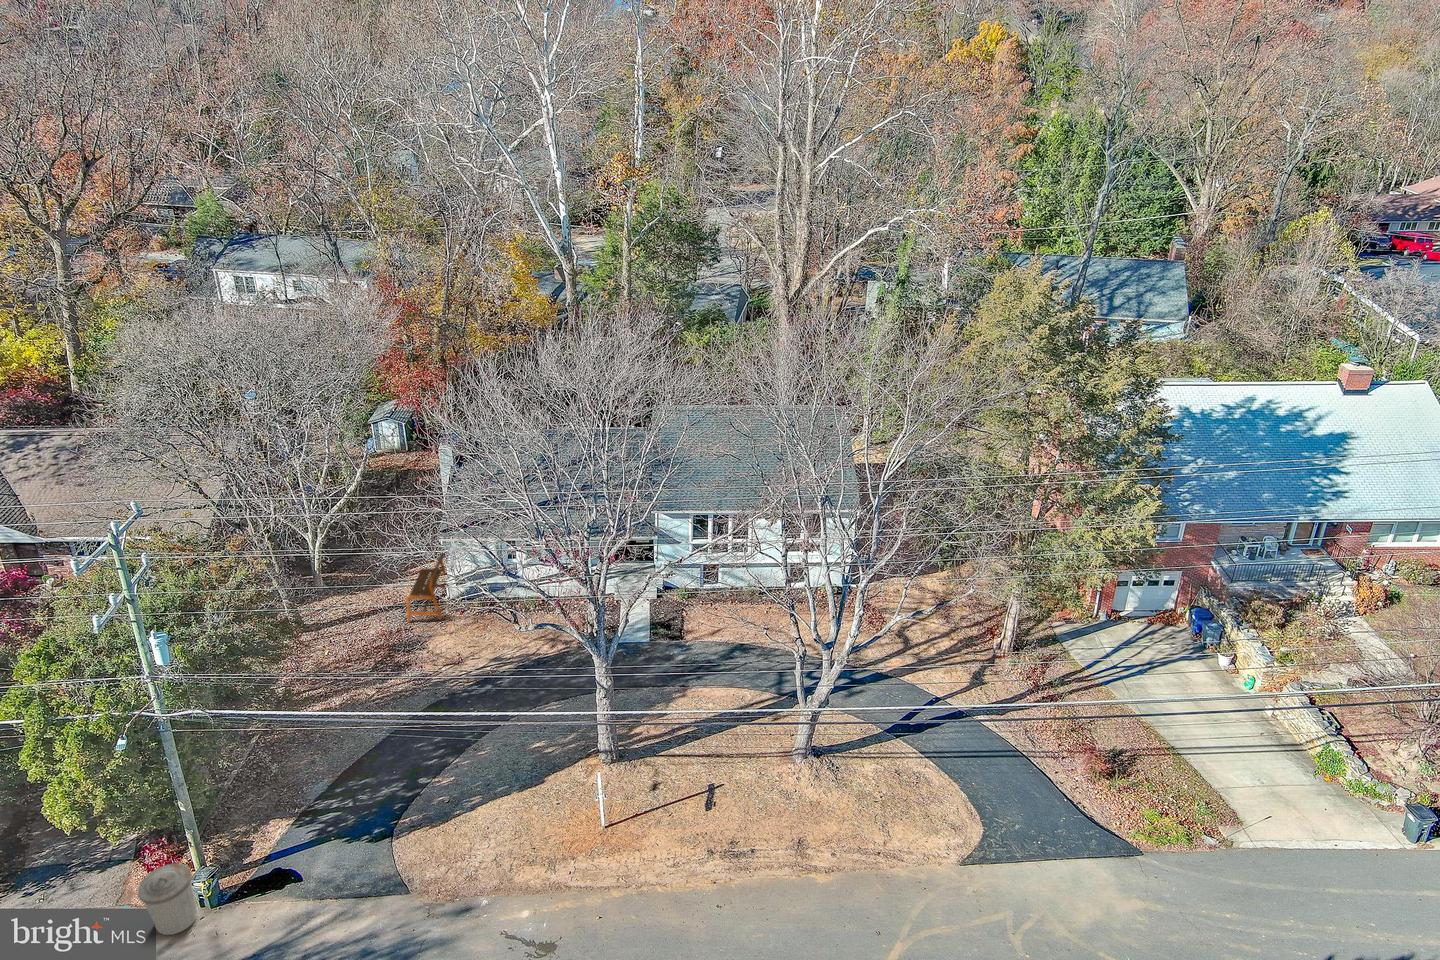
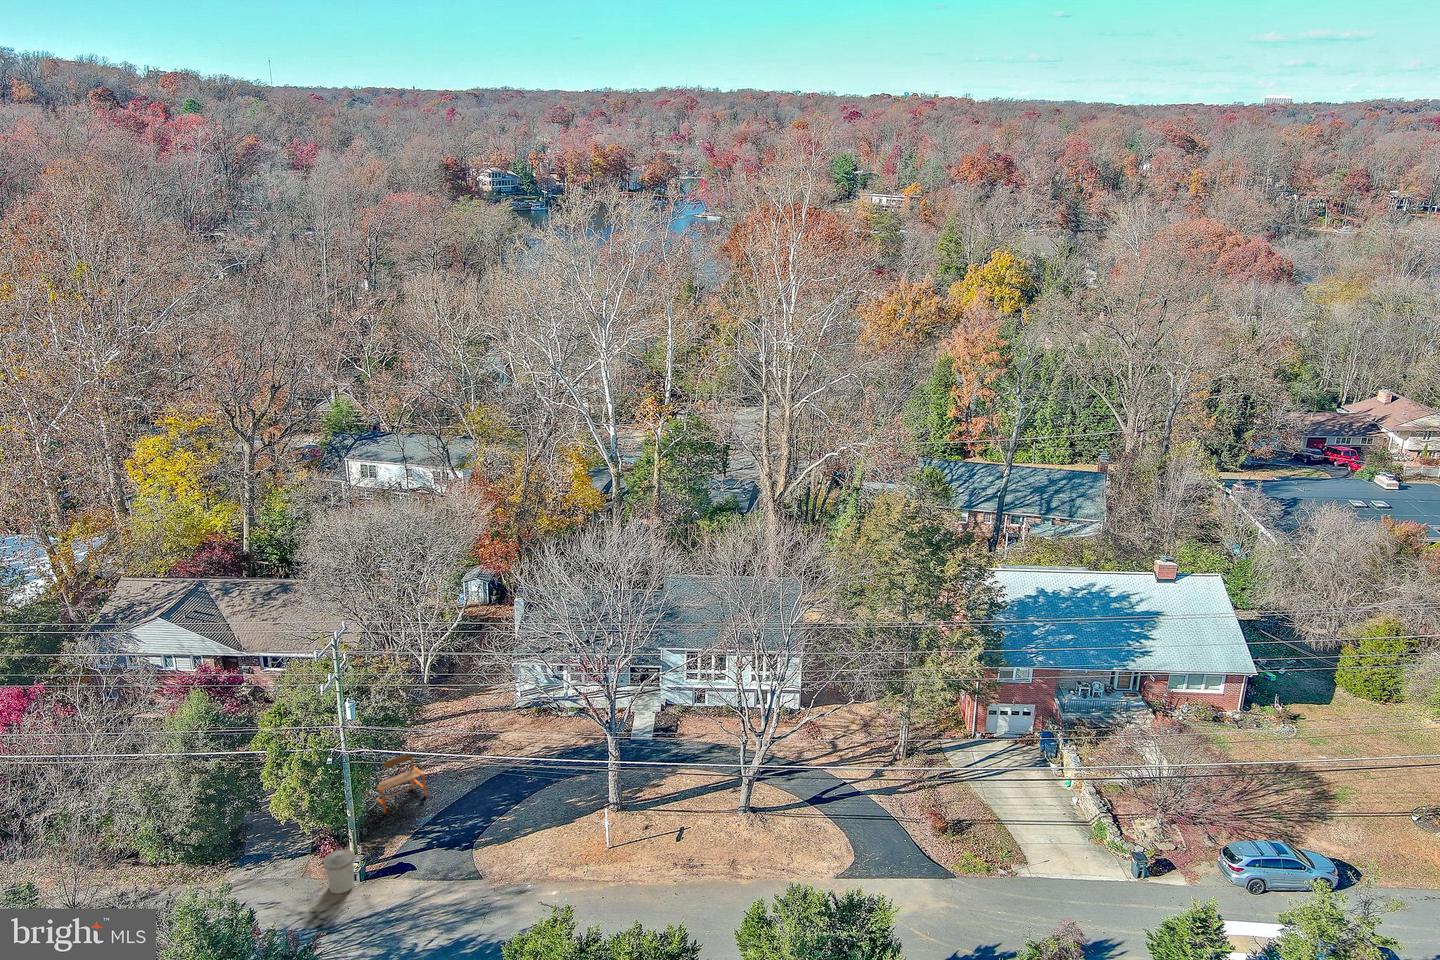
bench: present [406,554,446,622] -> present [376,755,427,813]

